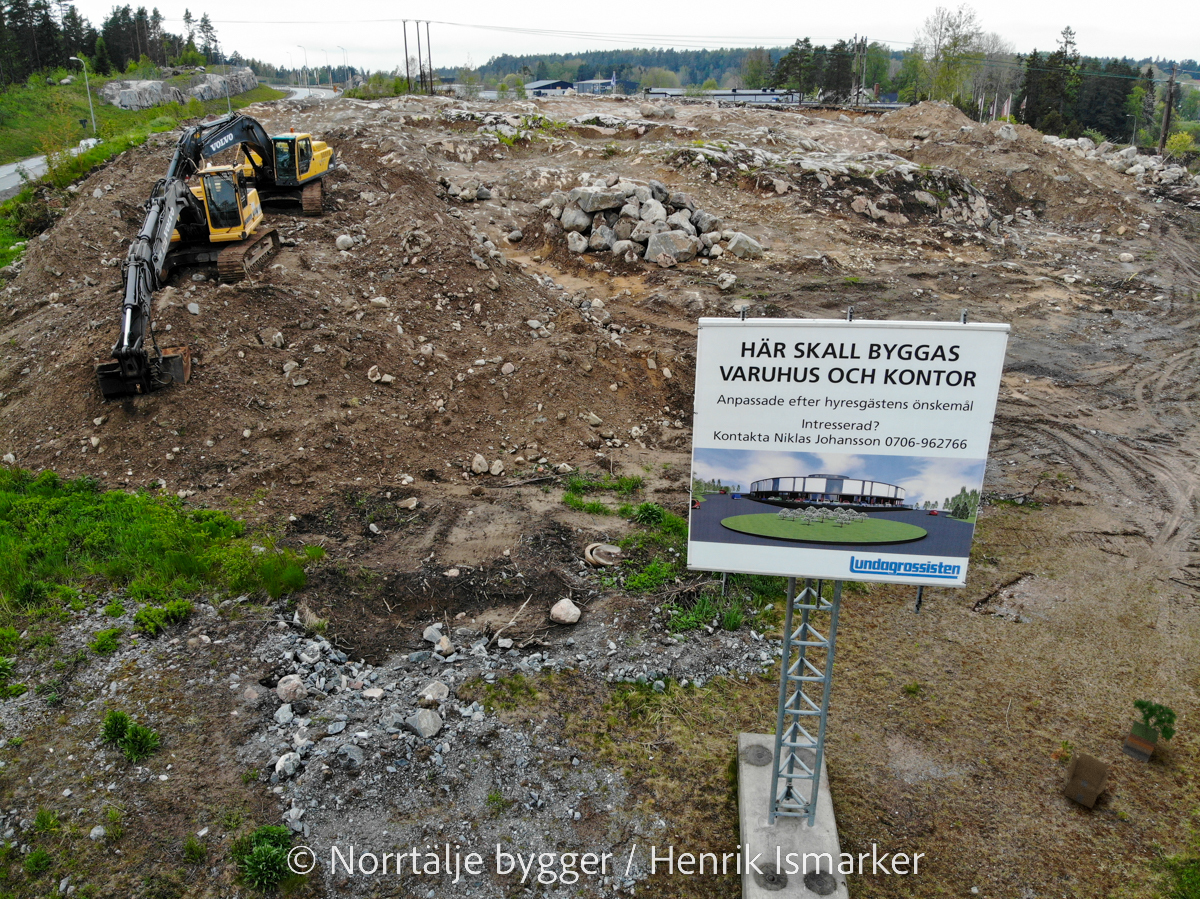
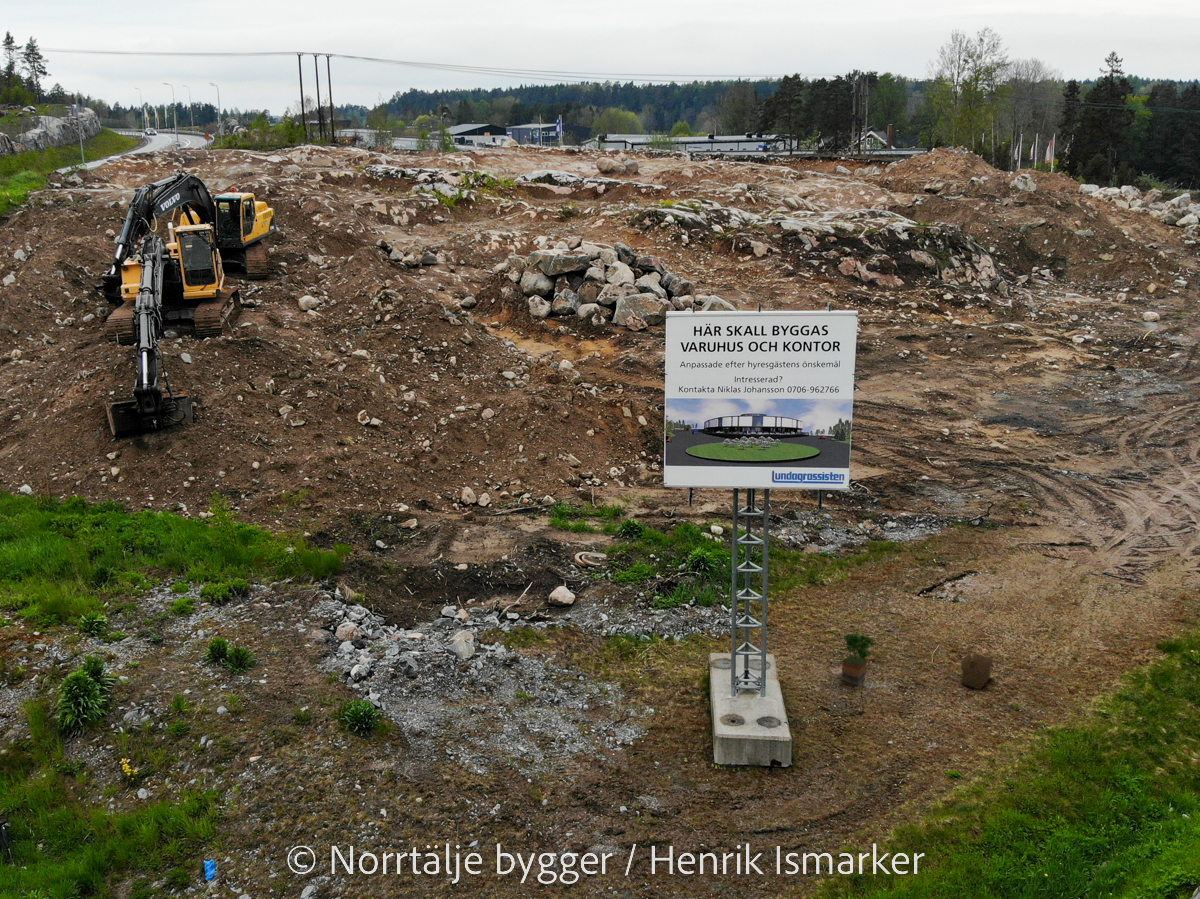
potted tree: present [1122,700,1177,762] -> present [841,633,875,685]

